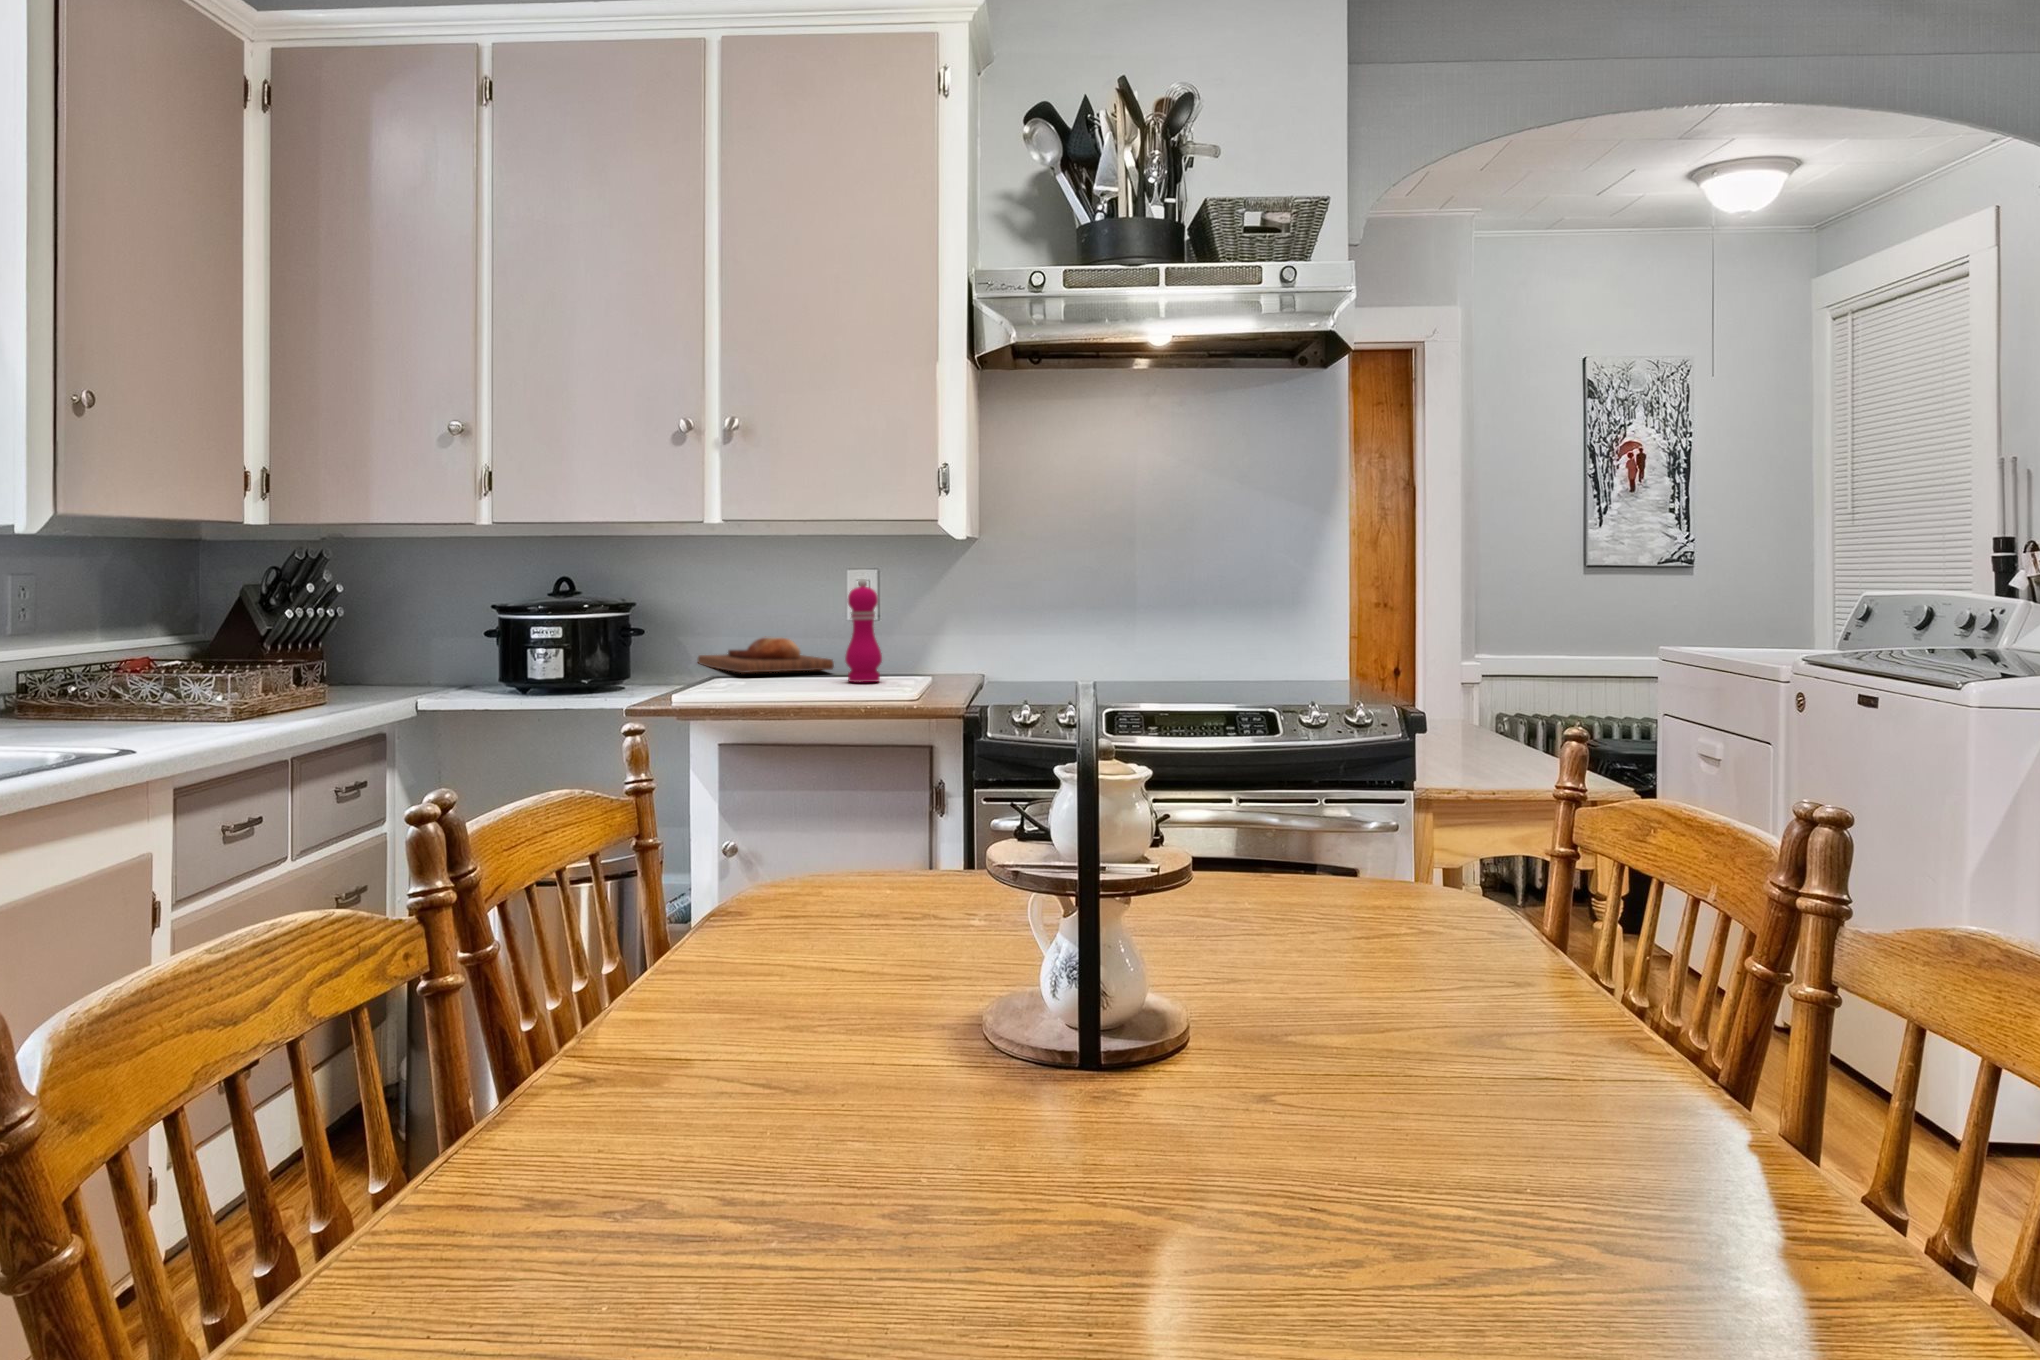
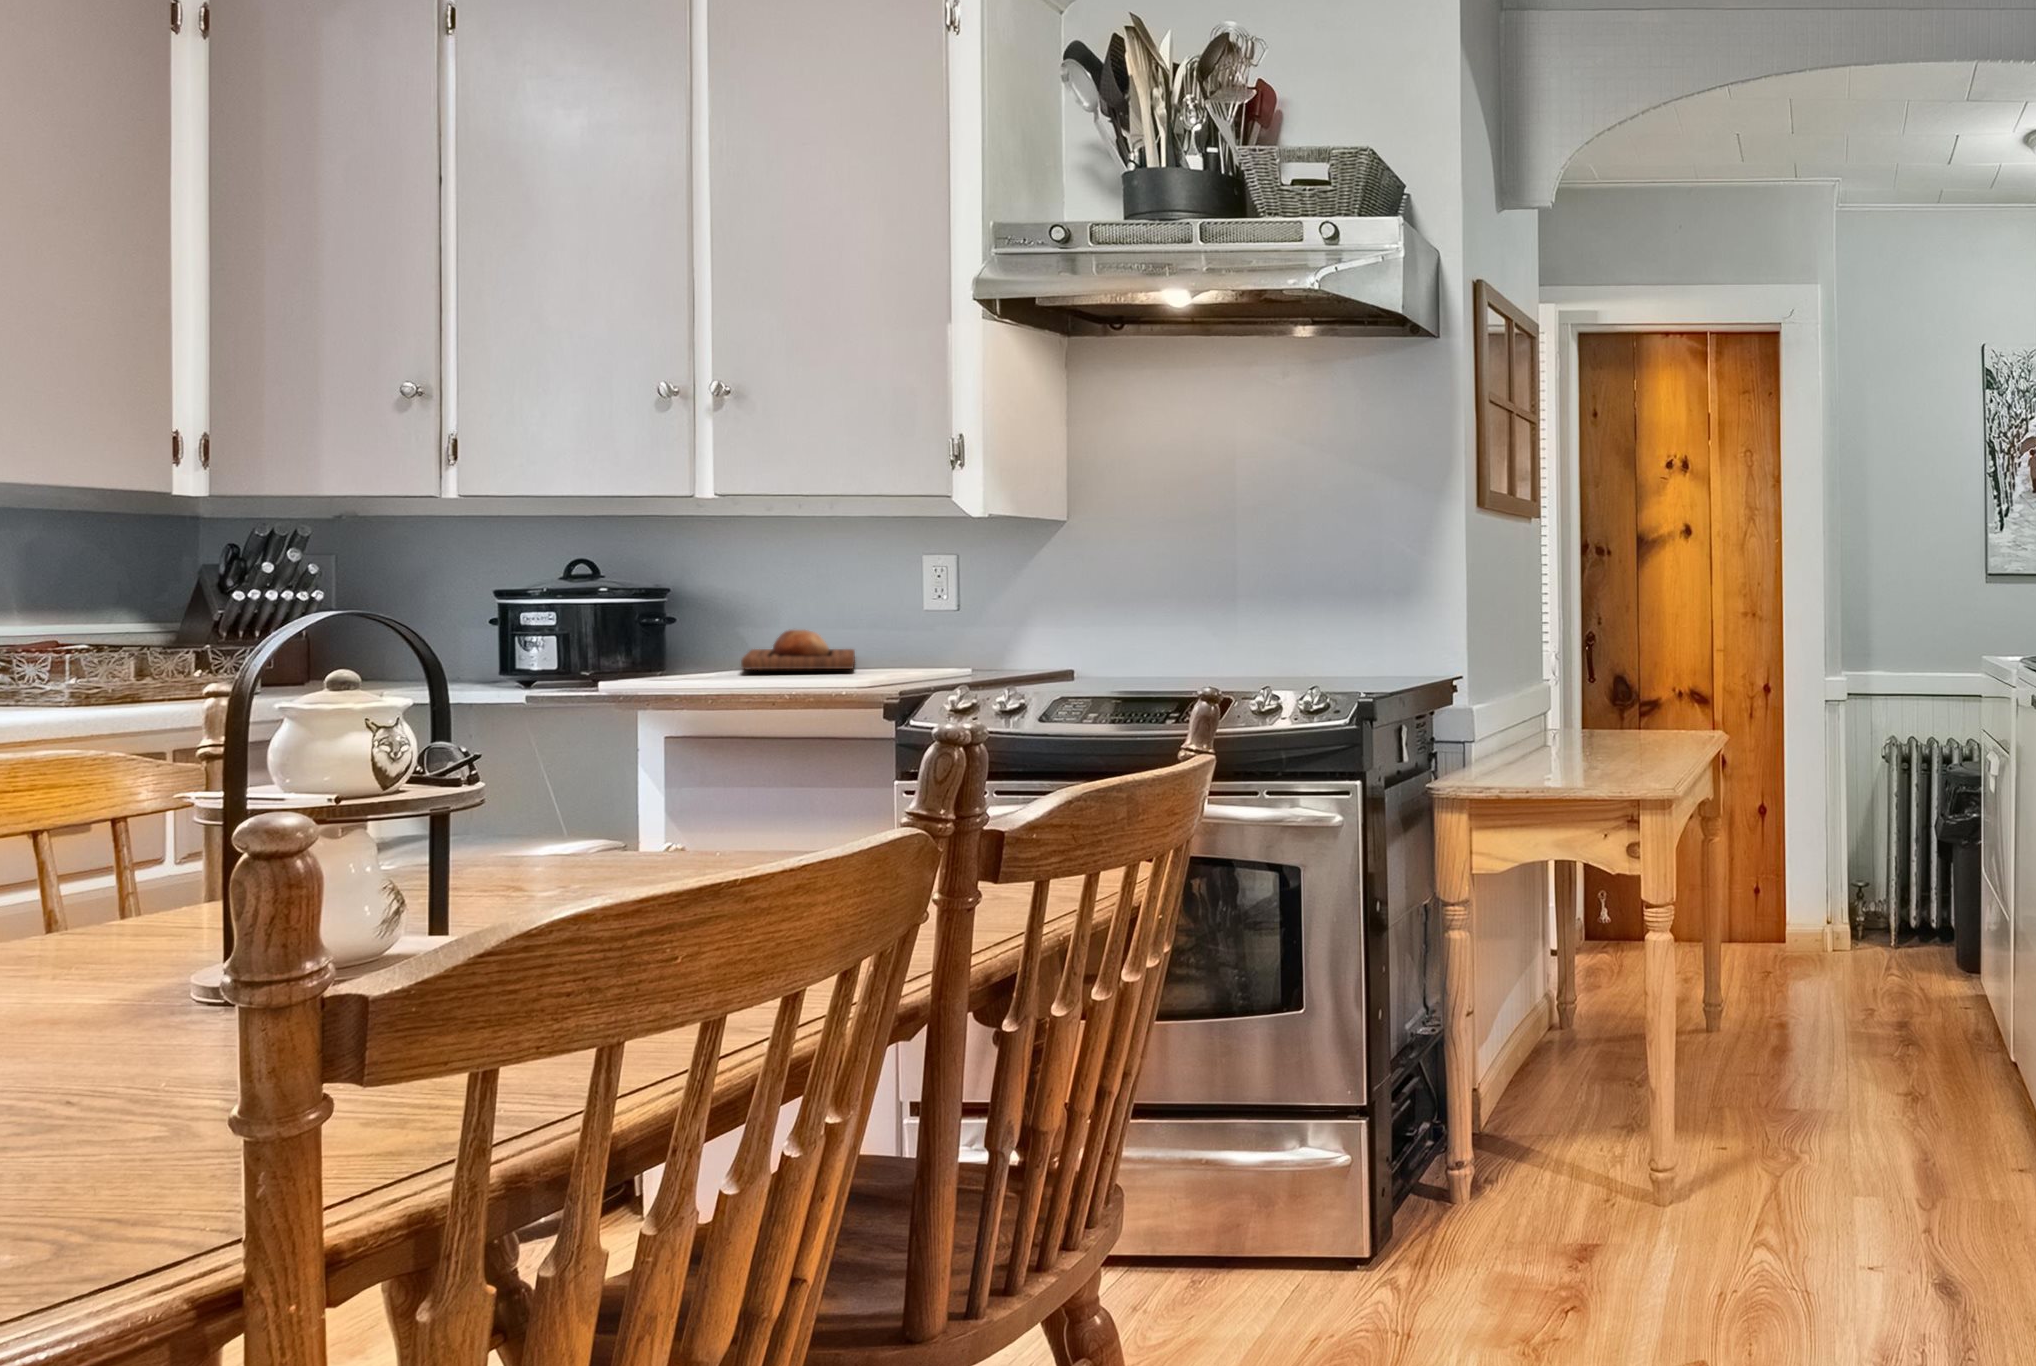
pepper mill: present [845,579,882,682] -> none [837,569,879,684]

